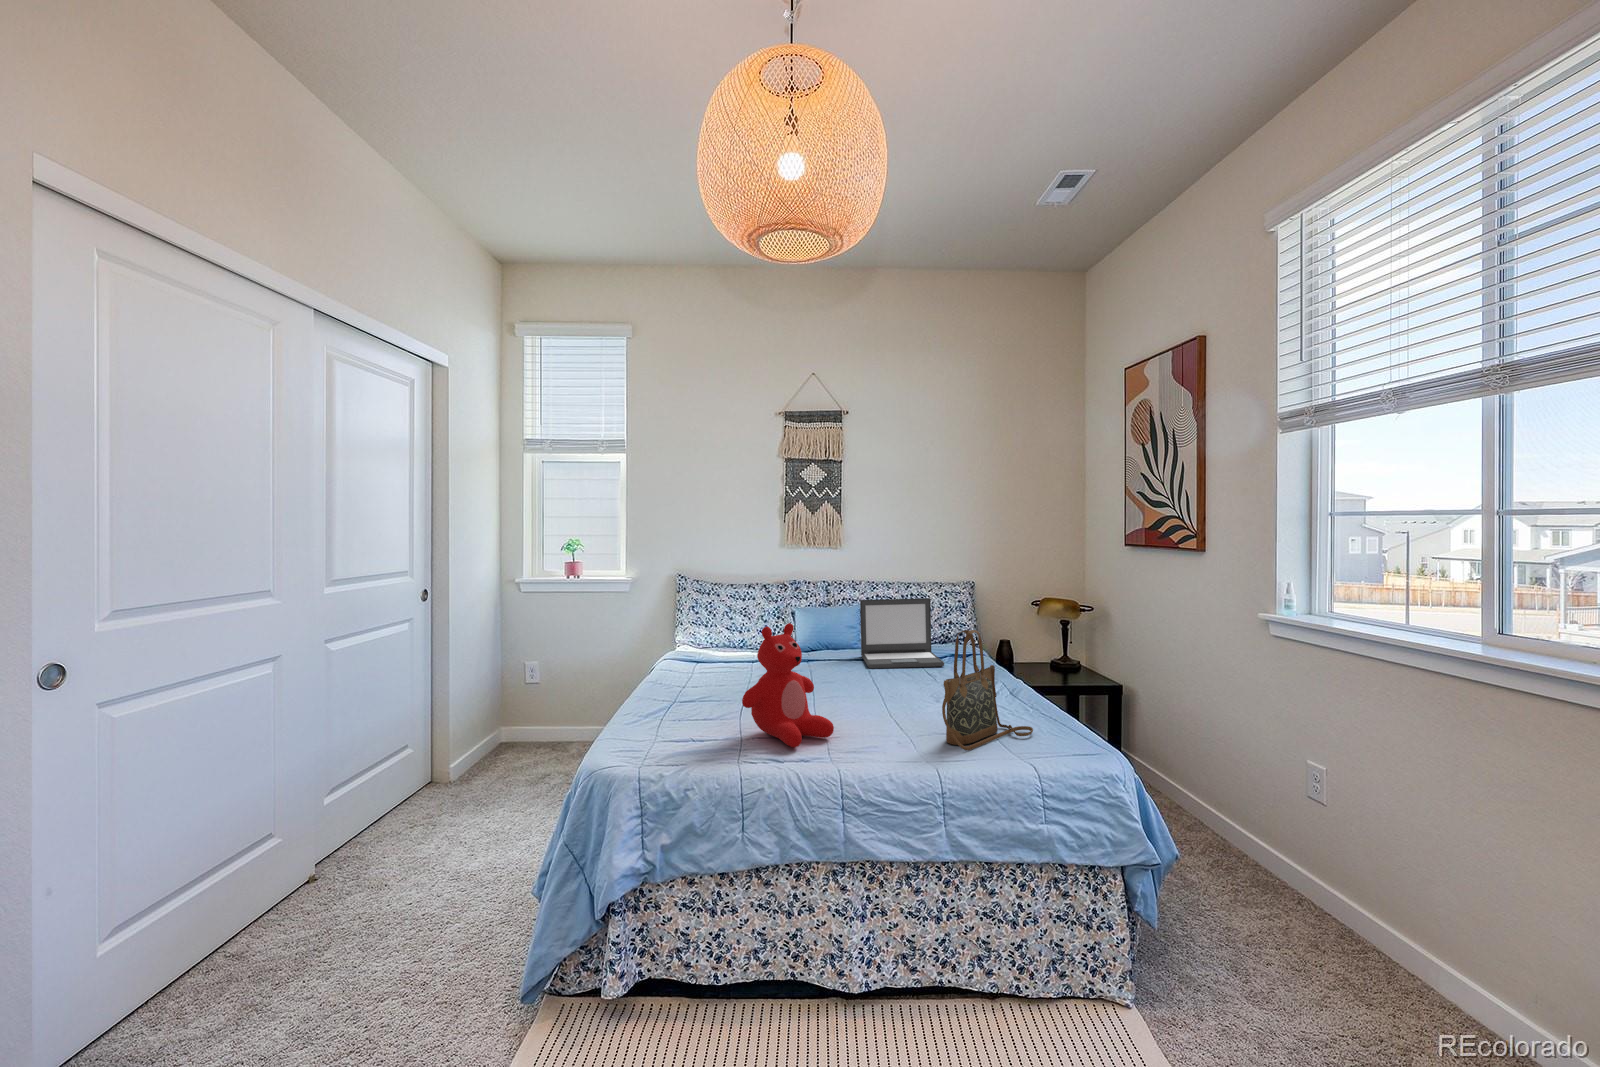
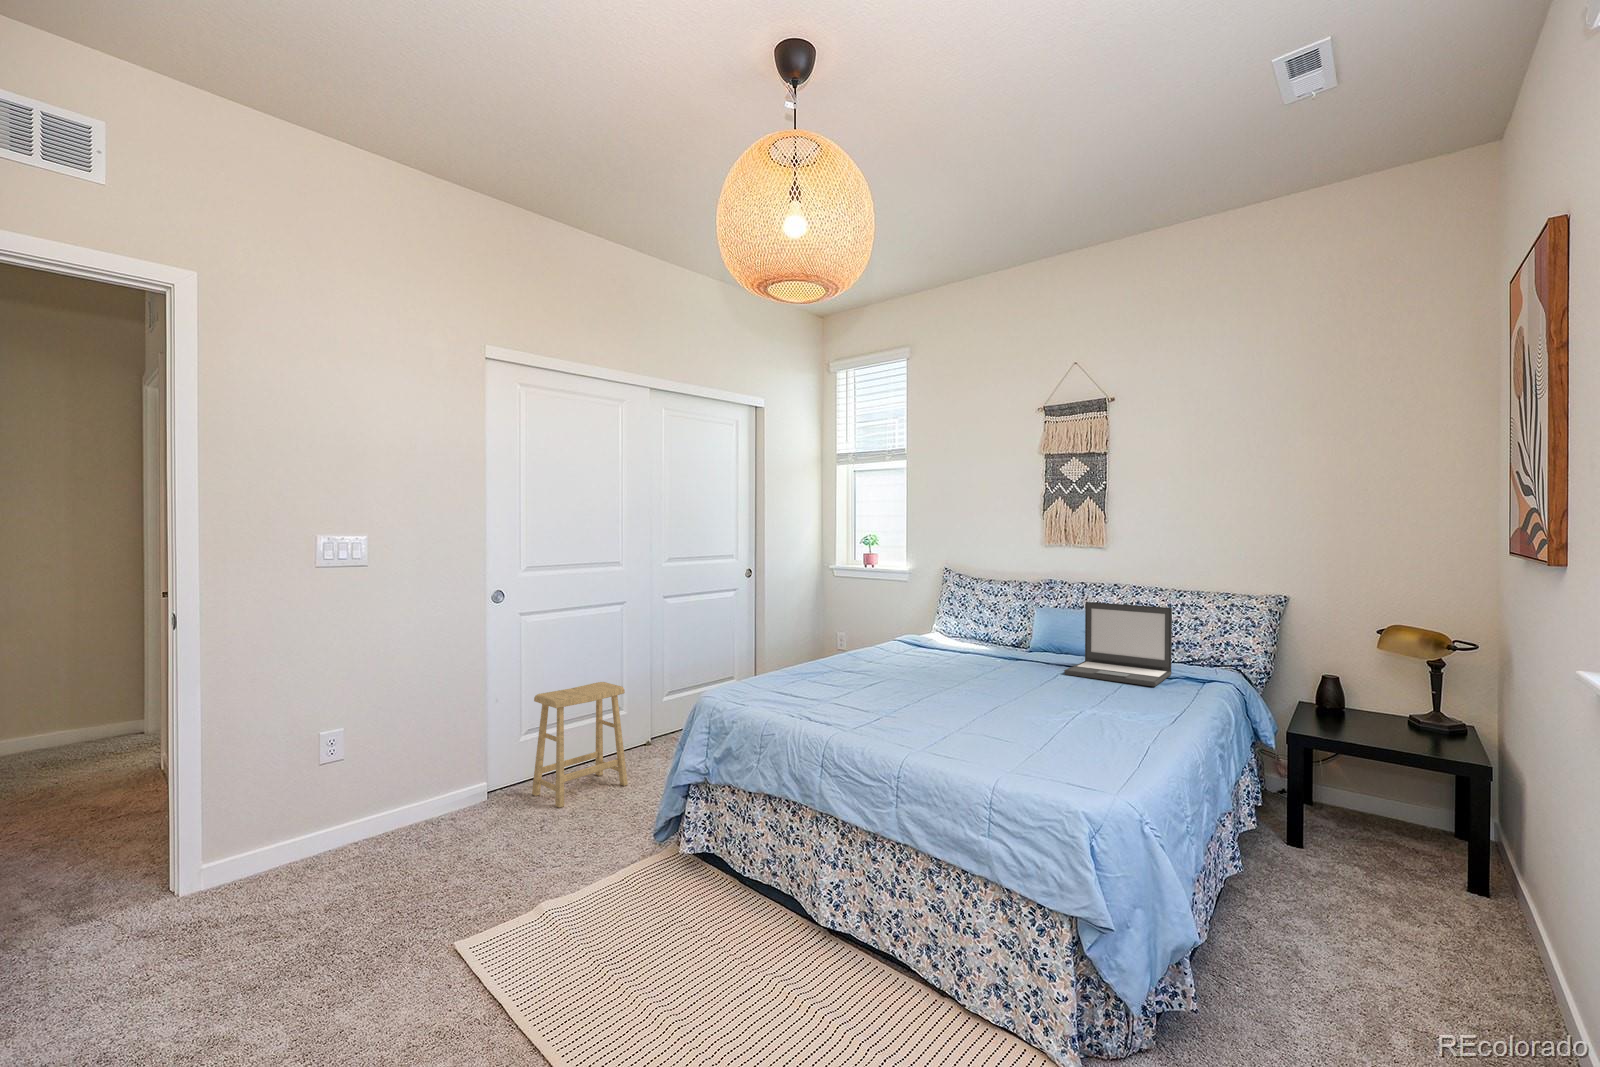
teddy bear: present [742,623,834,747] -> none [816,603,898,711]
handbag: present [942,630,1033,750] -> none [954,628,1086,755]
footstool: none [205,796,375,1026] -> present [532,682,628,808]

